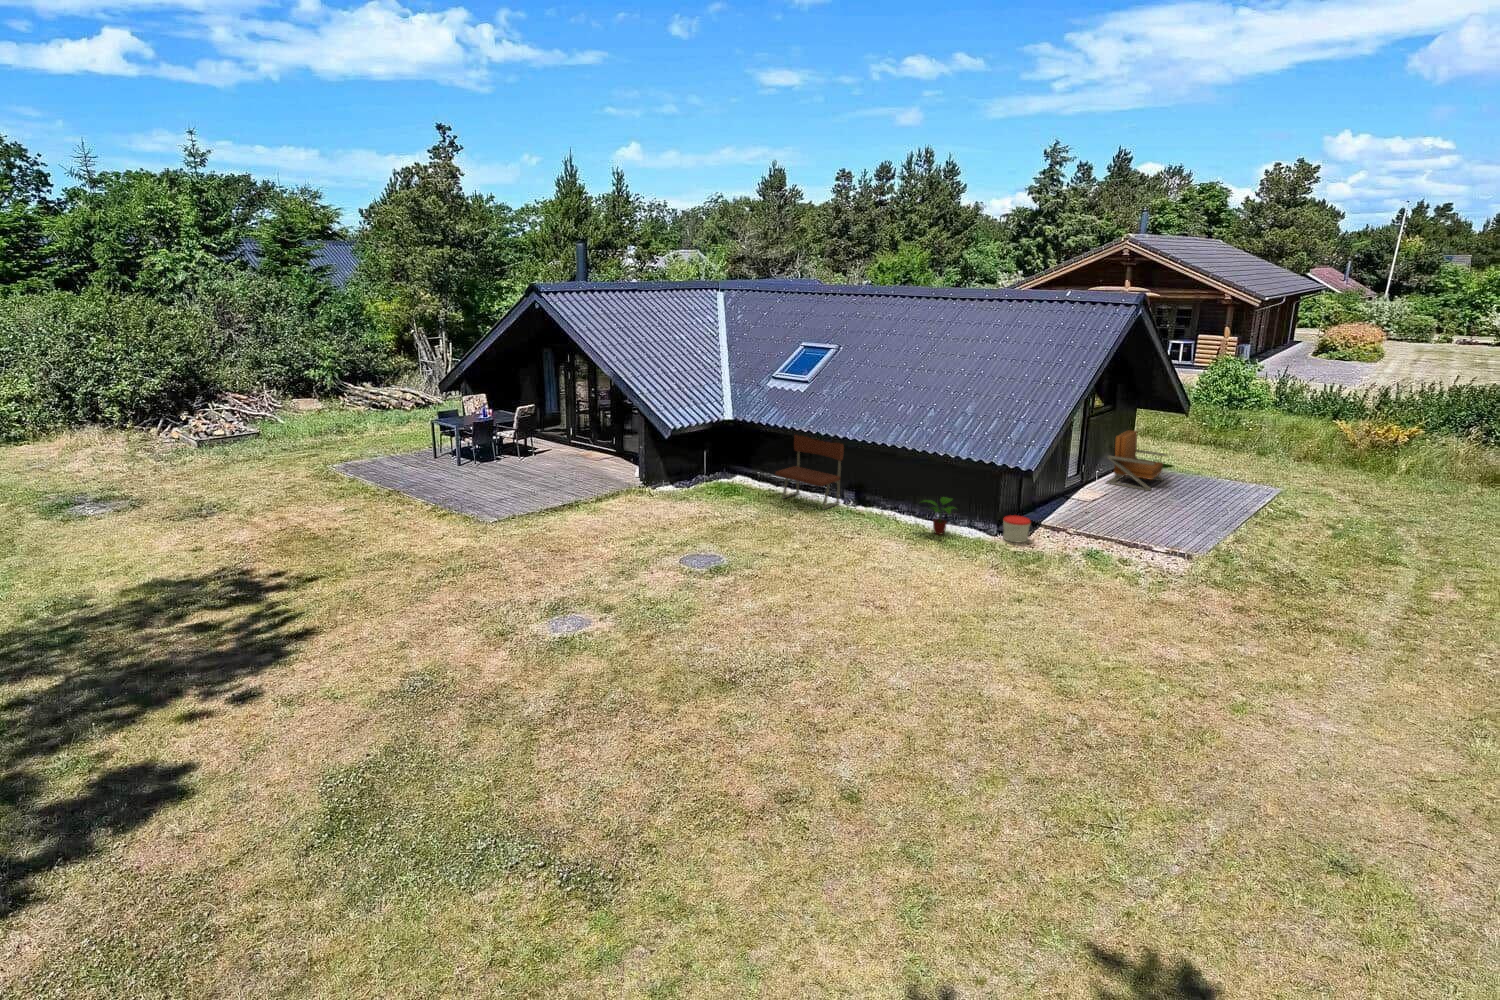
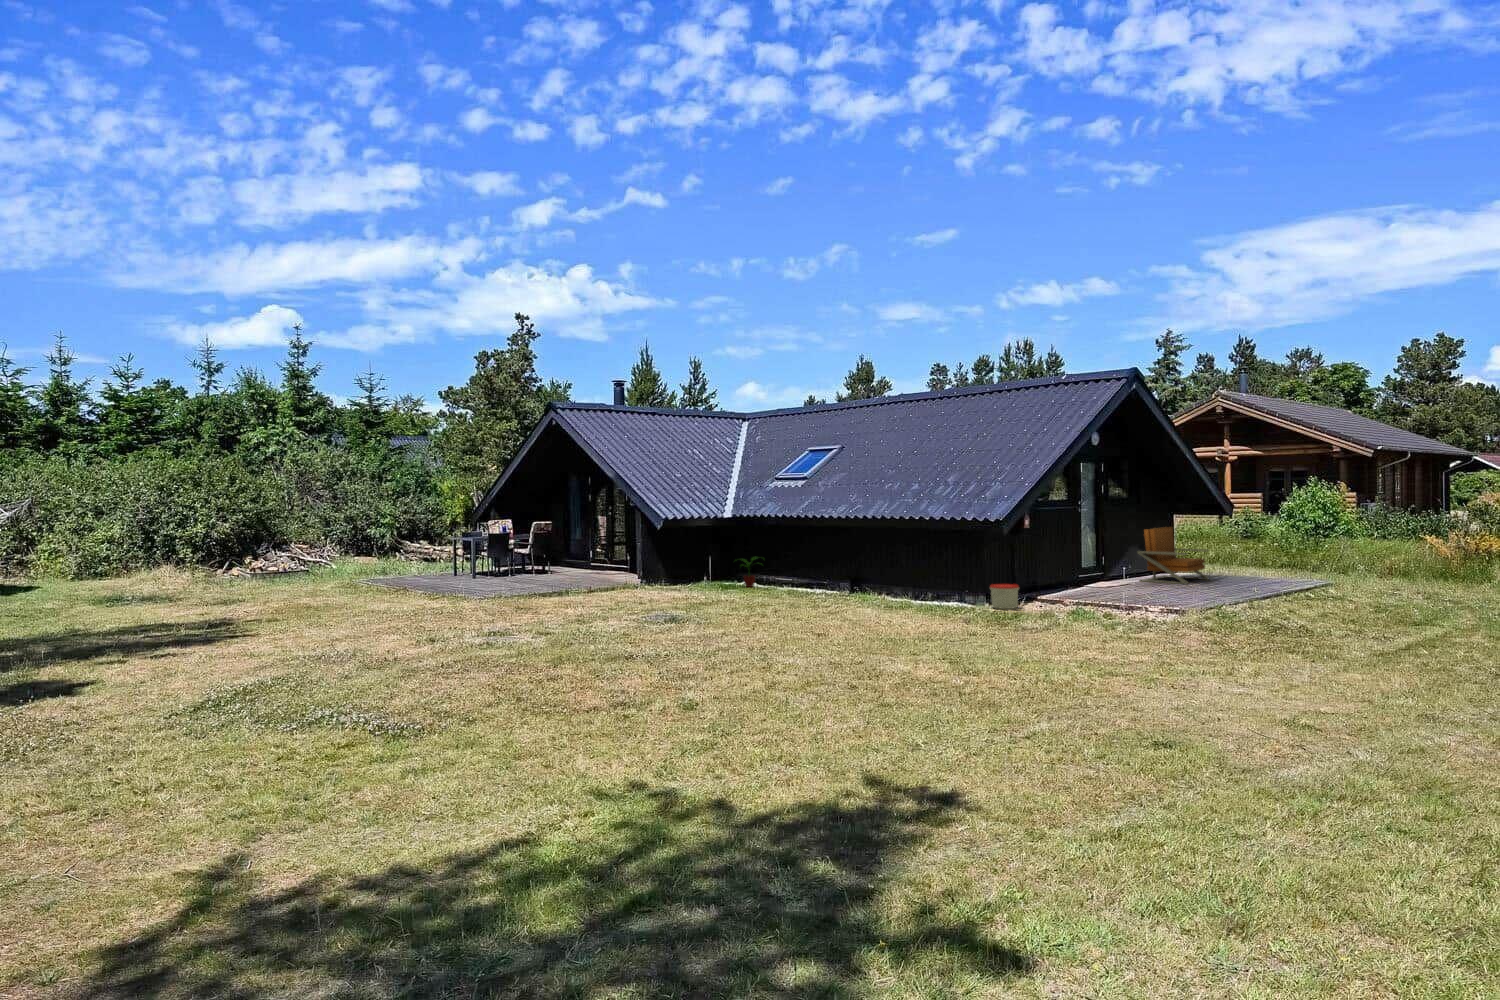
bench: present [775,433,844,510] -> none [768,523,834,596]
potted plant: present [922,497,955,535] -> present [735,557,765,587]

